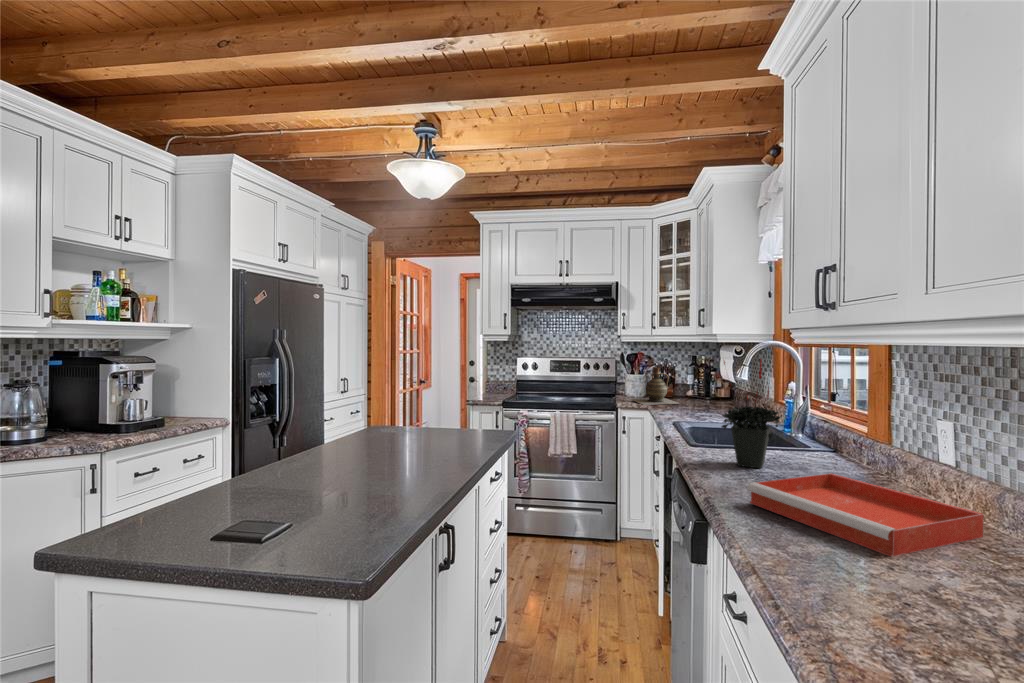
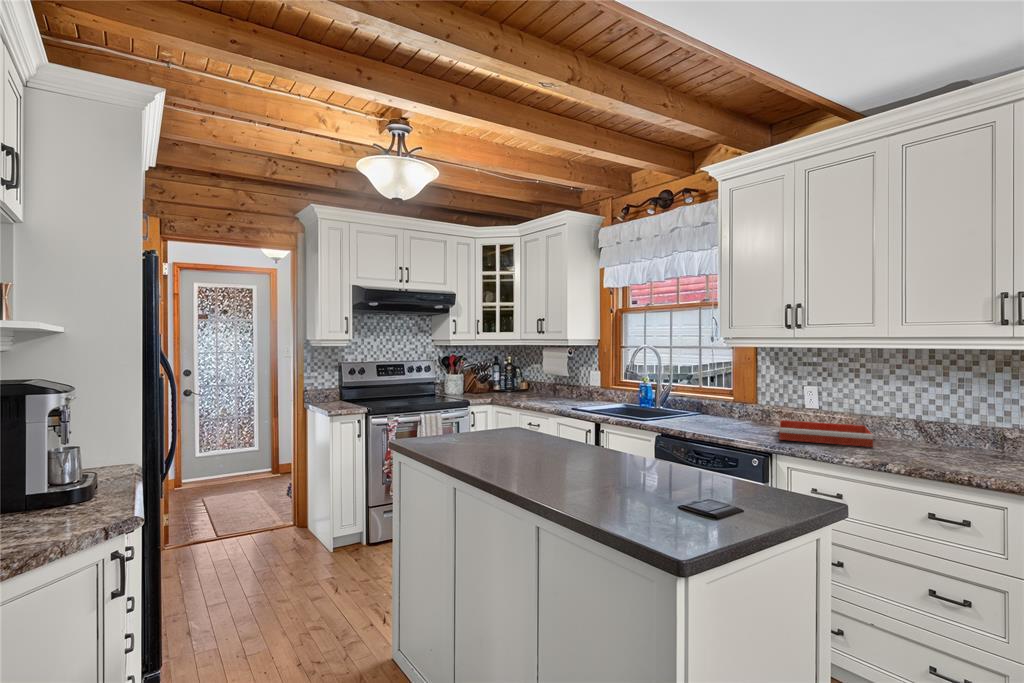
potted plant: present [722,361,780,468] -> none [689,357,729,426]
ceramic jug: present [631,367,679,405] -> none [475,367,520,400]

